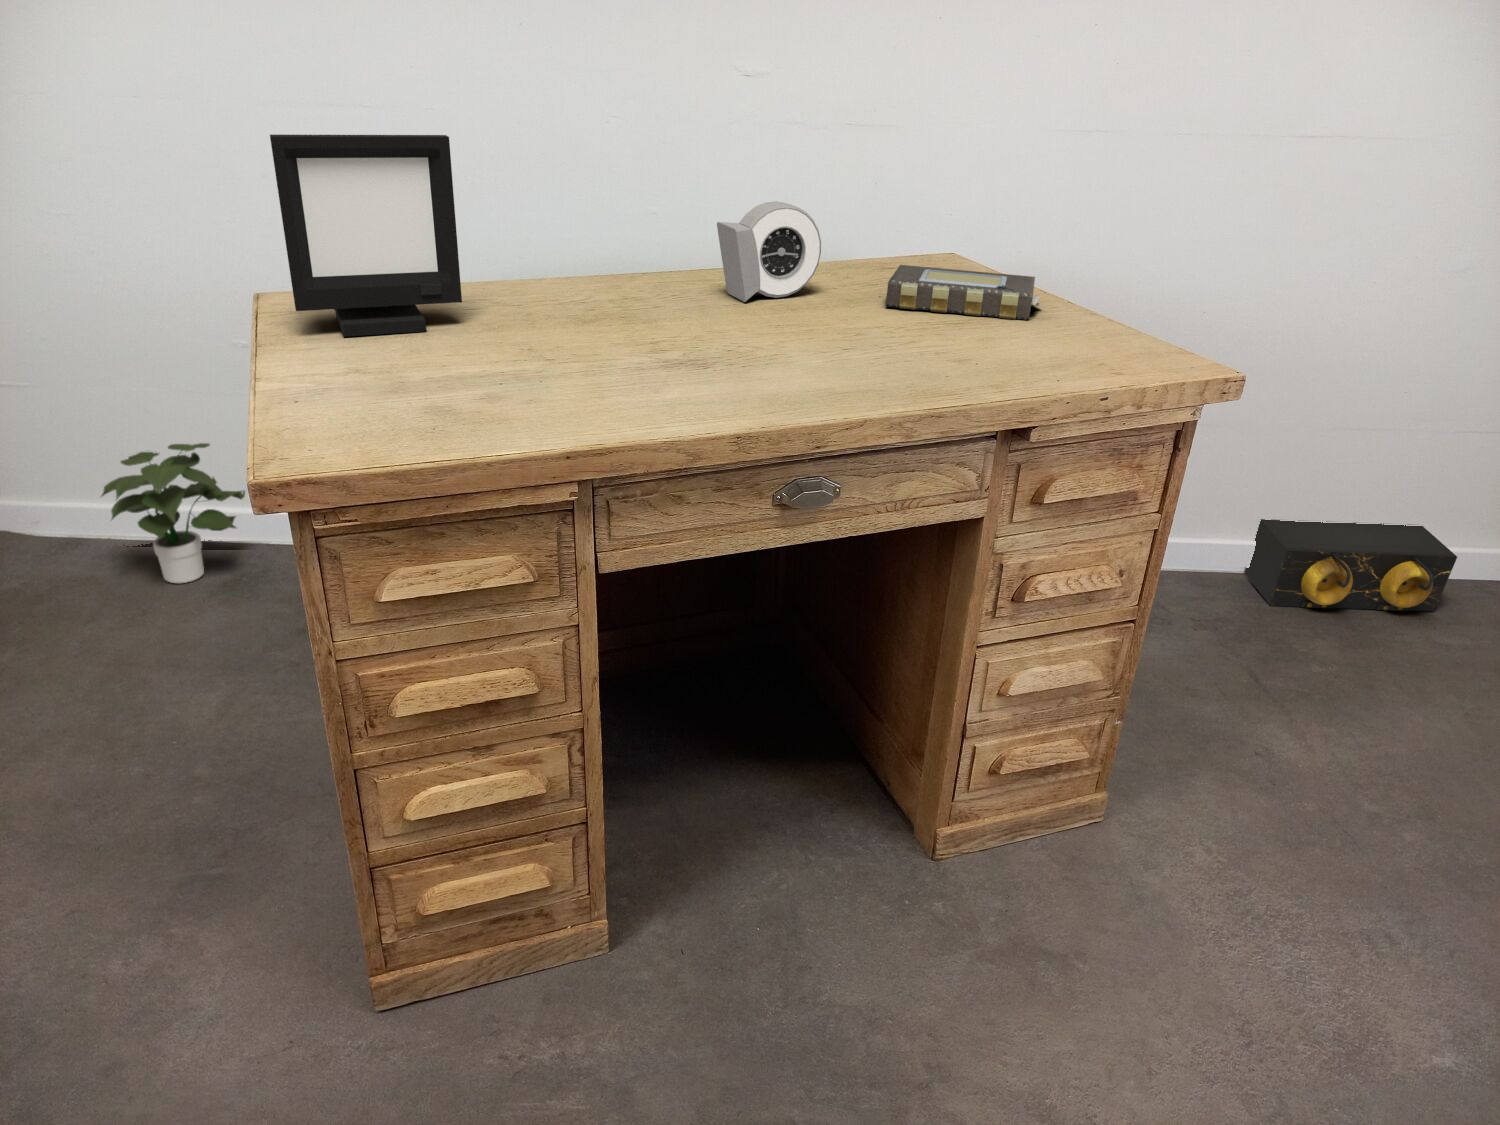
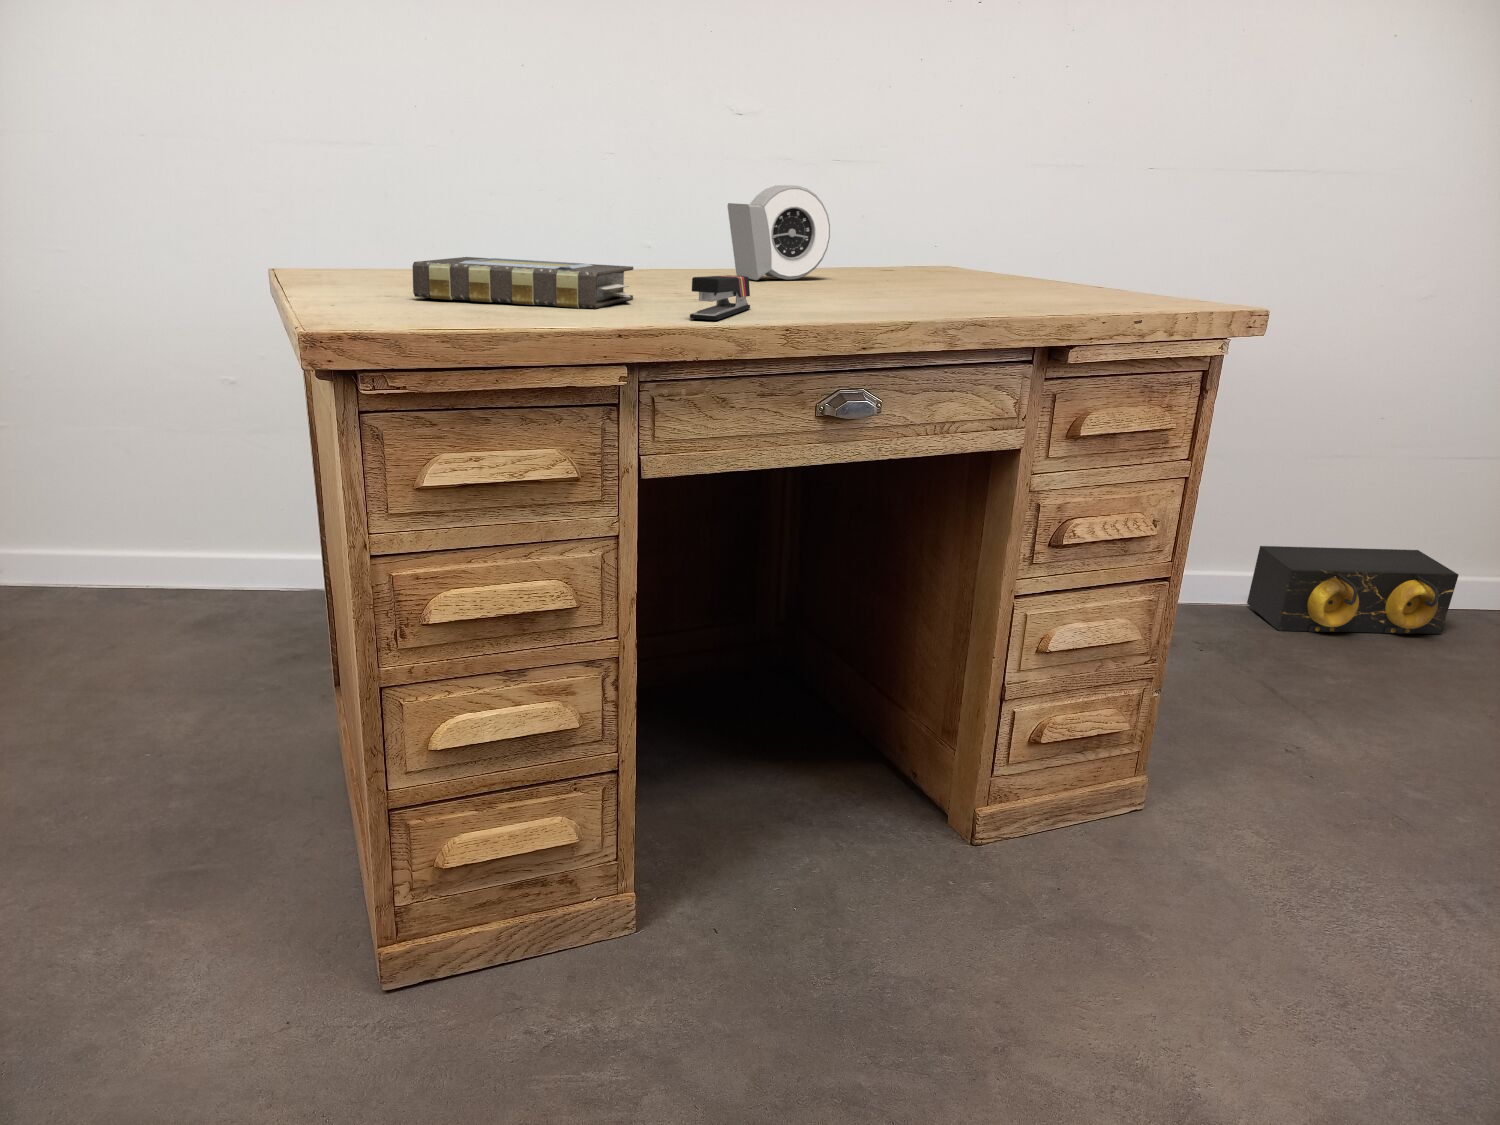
picture frame: present [270,135,462,337] -> none [297,75,479,284]
book: present [886,265,1042,320] -> present [412,257,633,308]
stapler: none [640,361,711,433] -> present [690,275,750,320]
potted plant: present [102,443,245,583] -> none [53,470,213,619]

